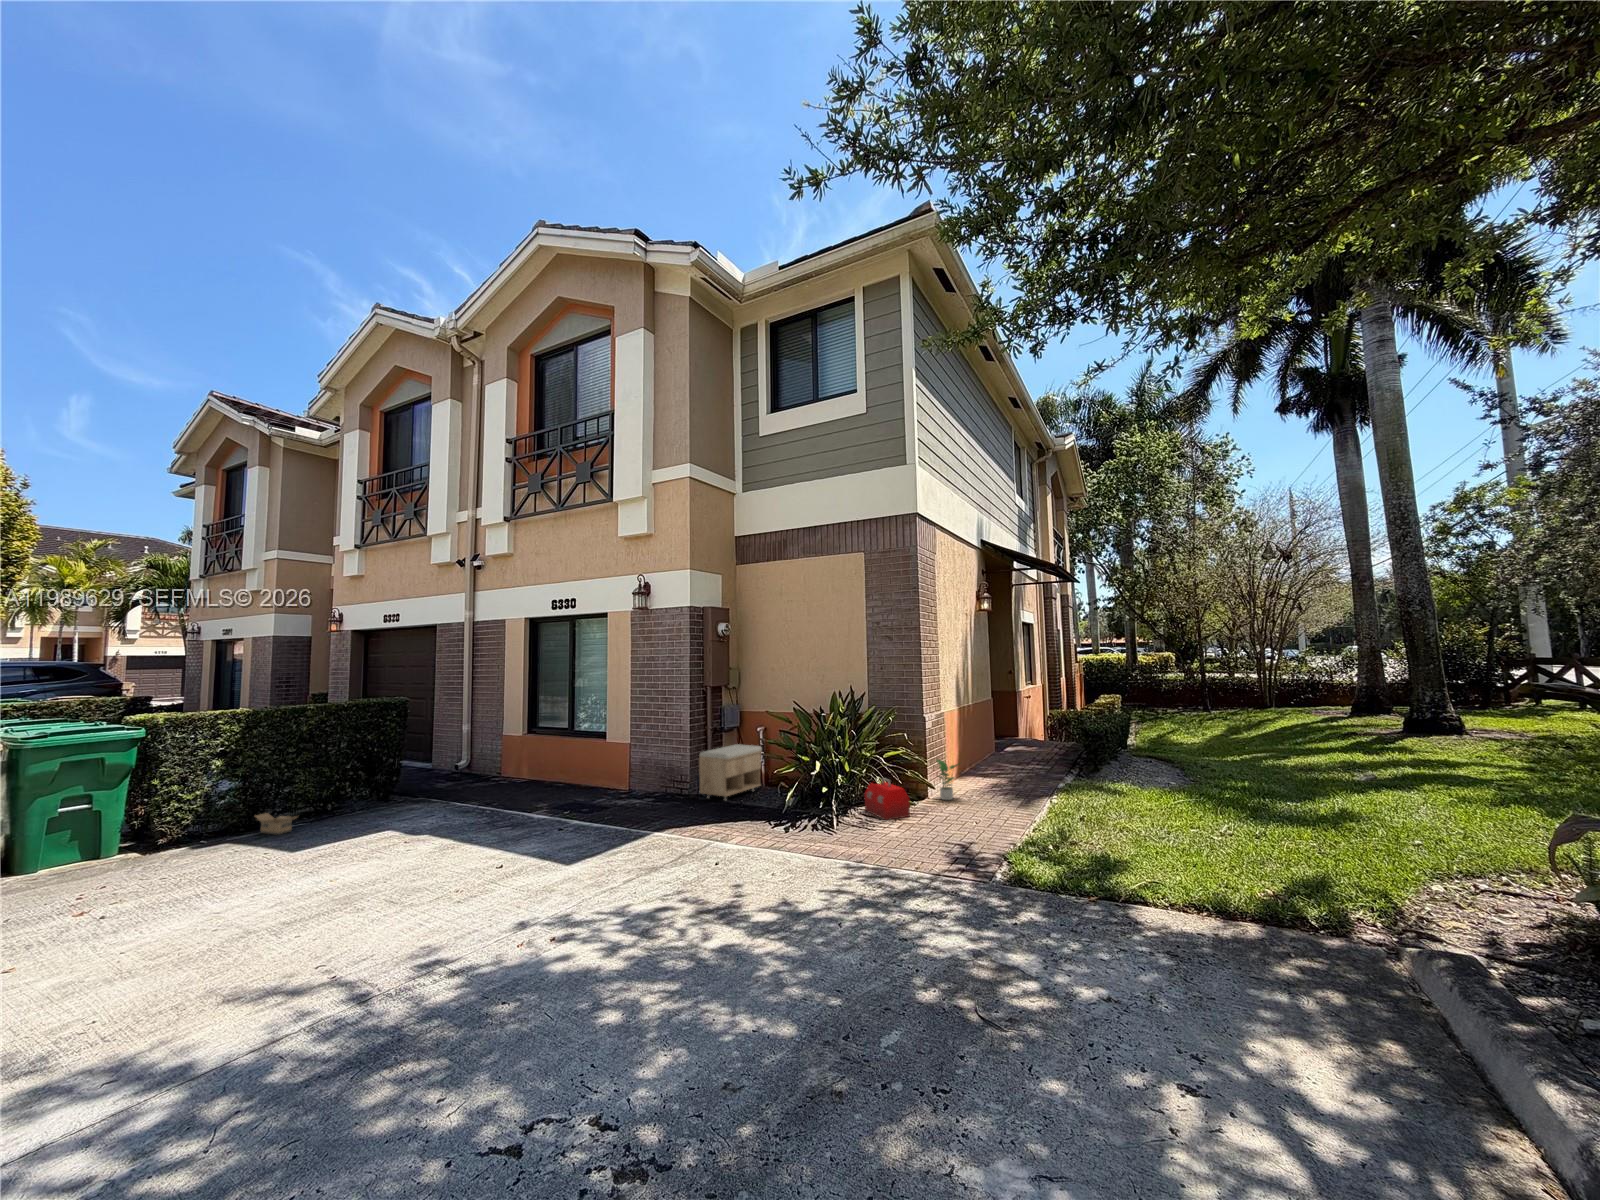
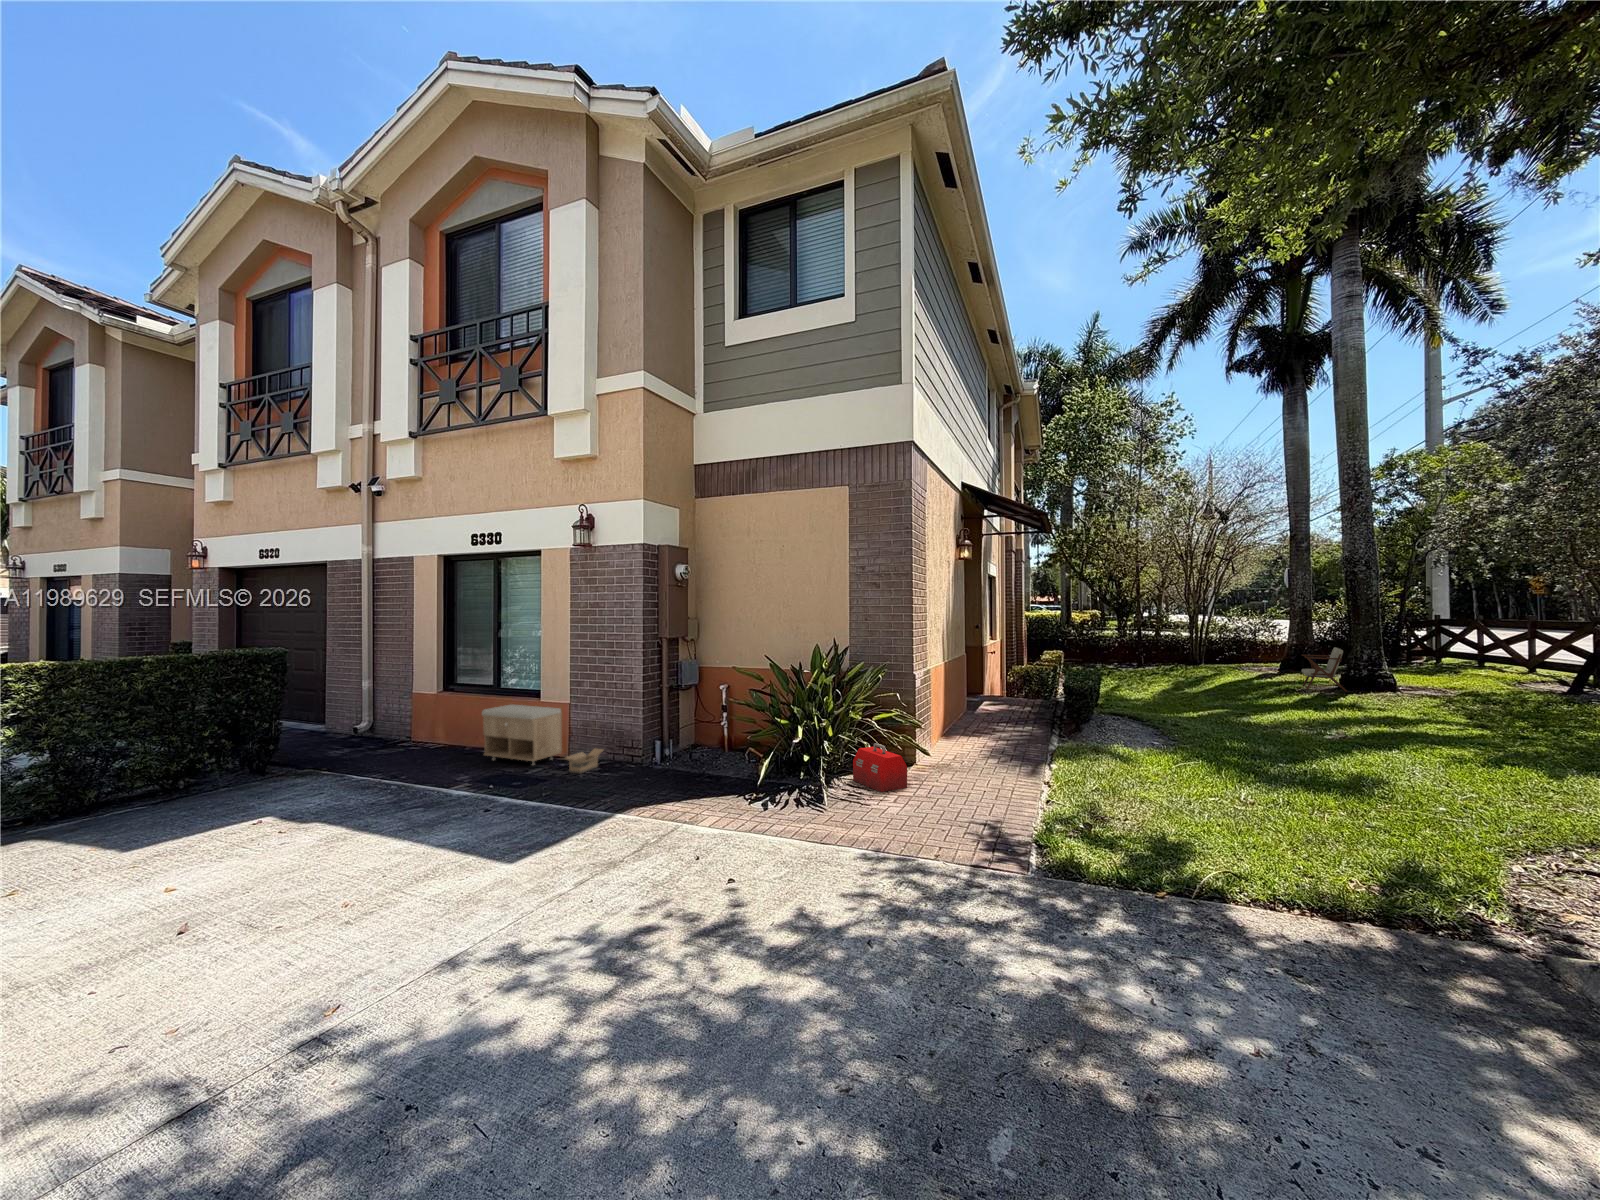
lounge chair: none [1358,691,1406,736] -> present [1302,647,1348,692]
storage bench: present [699,744,762,800] -> present [482,704,562,765]
potted plant: present [937,760,959,800] -> none [925,720,957,766]
cardboard box: present [256,813,297,834] -> present [565,748,603,773]

